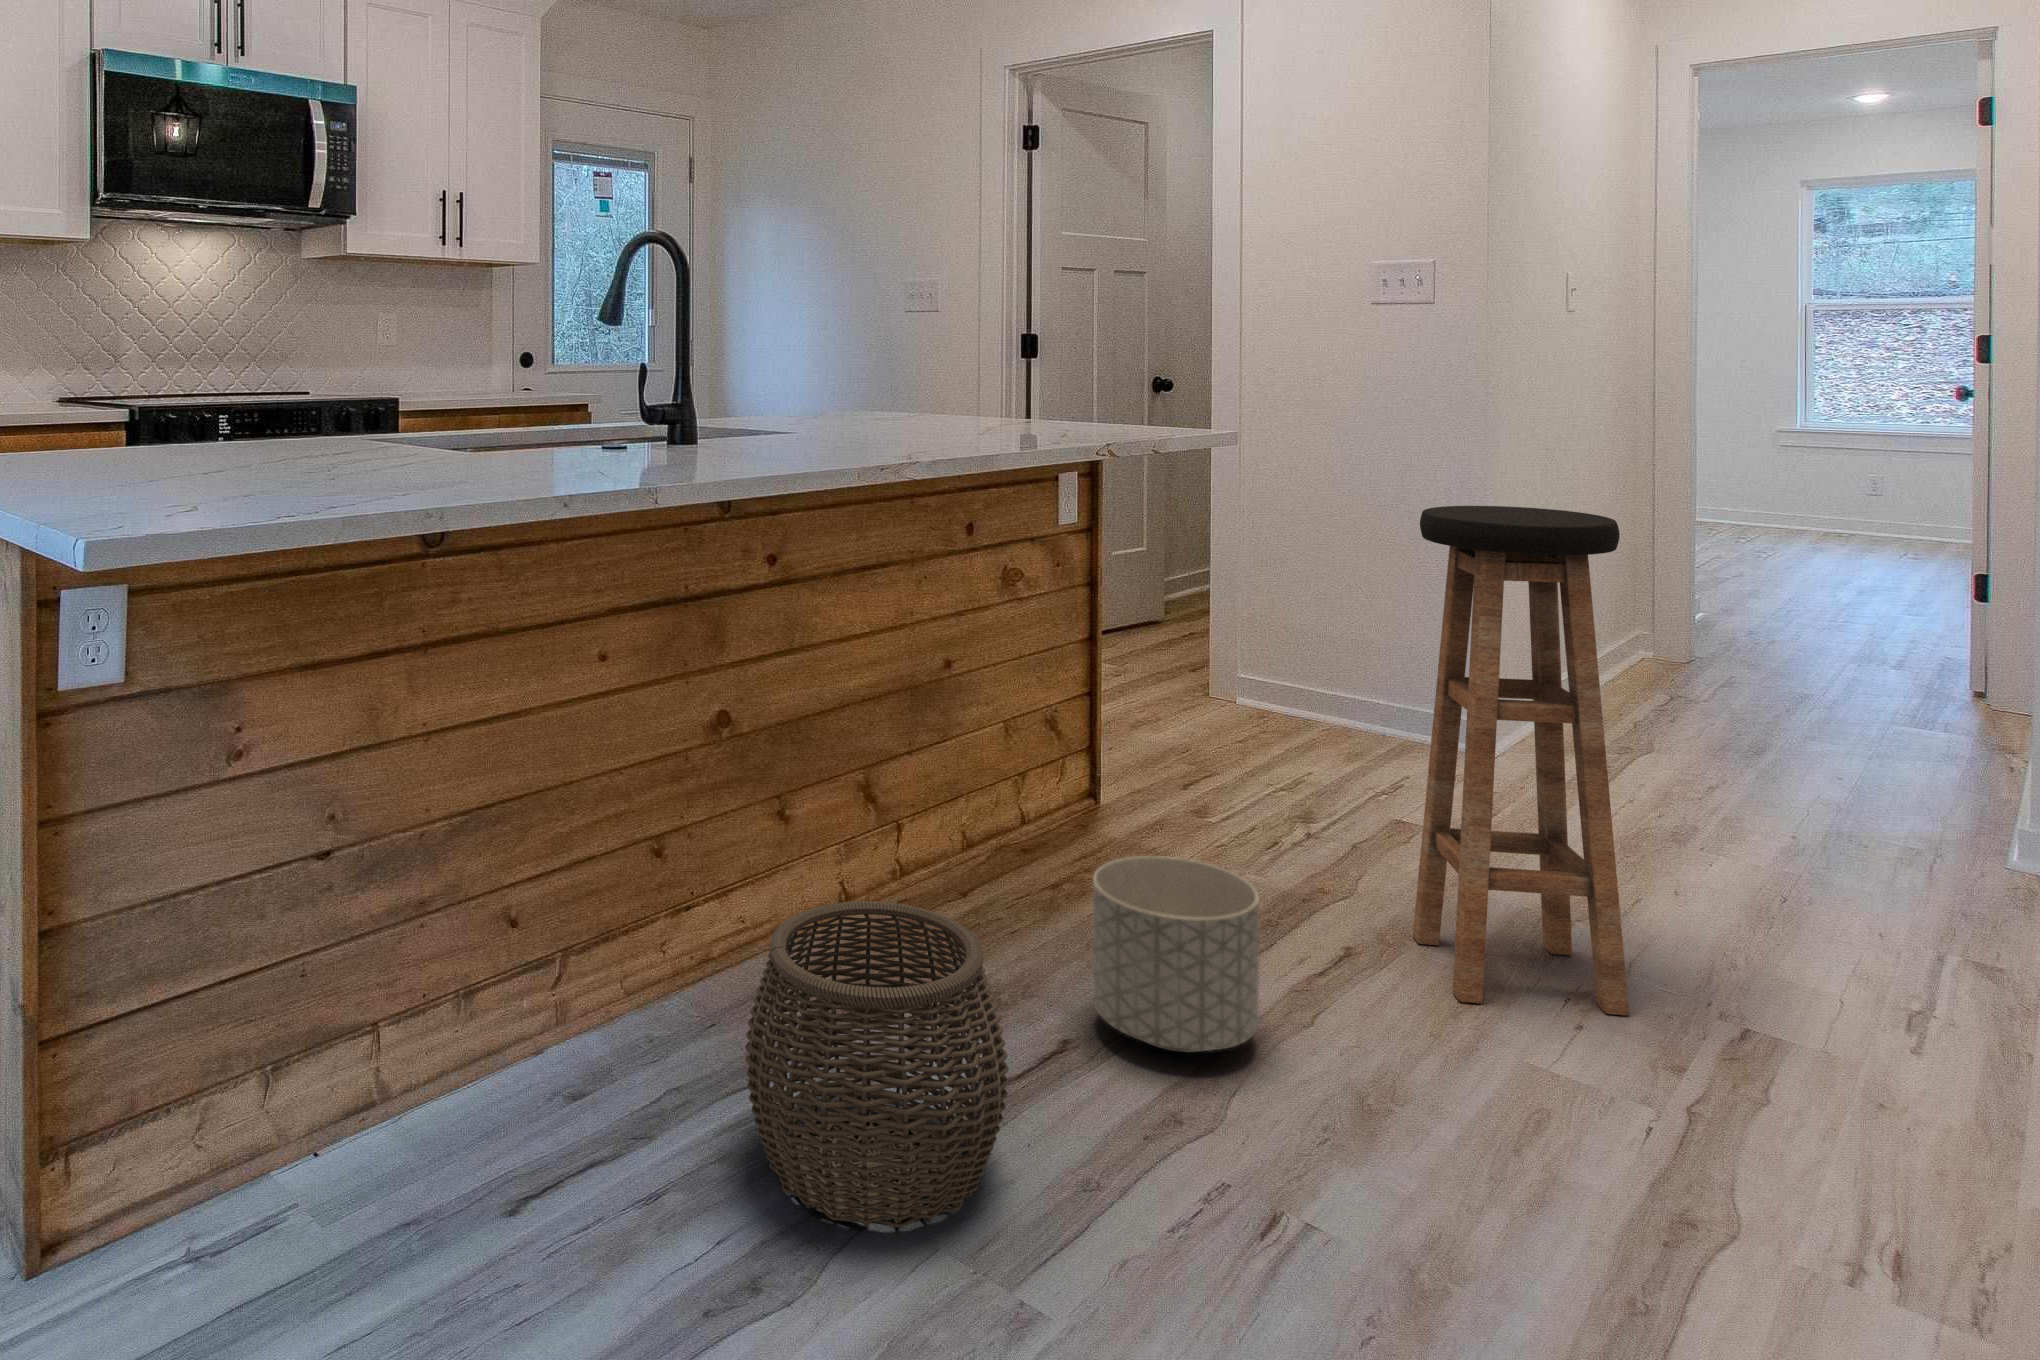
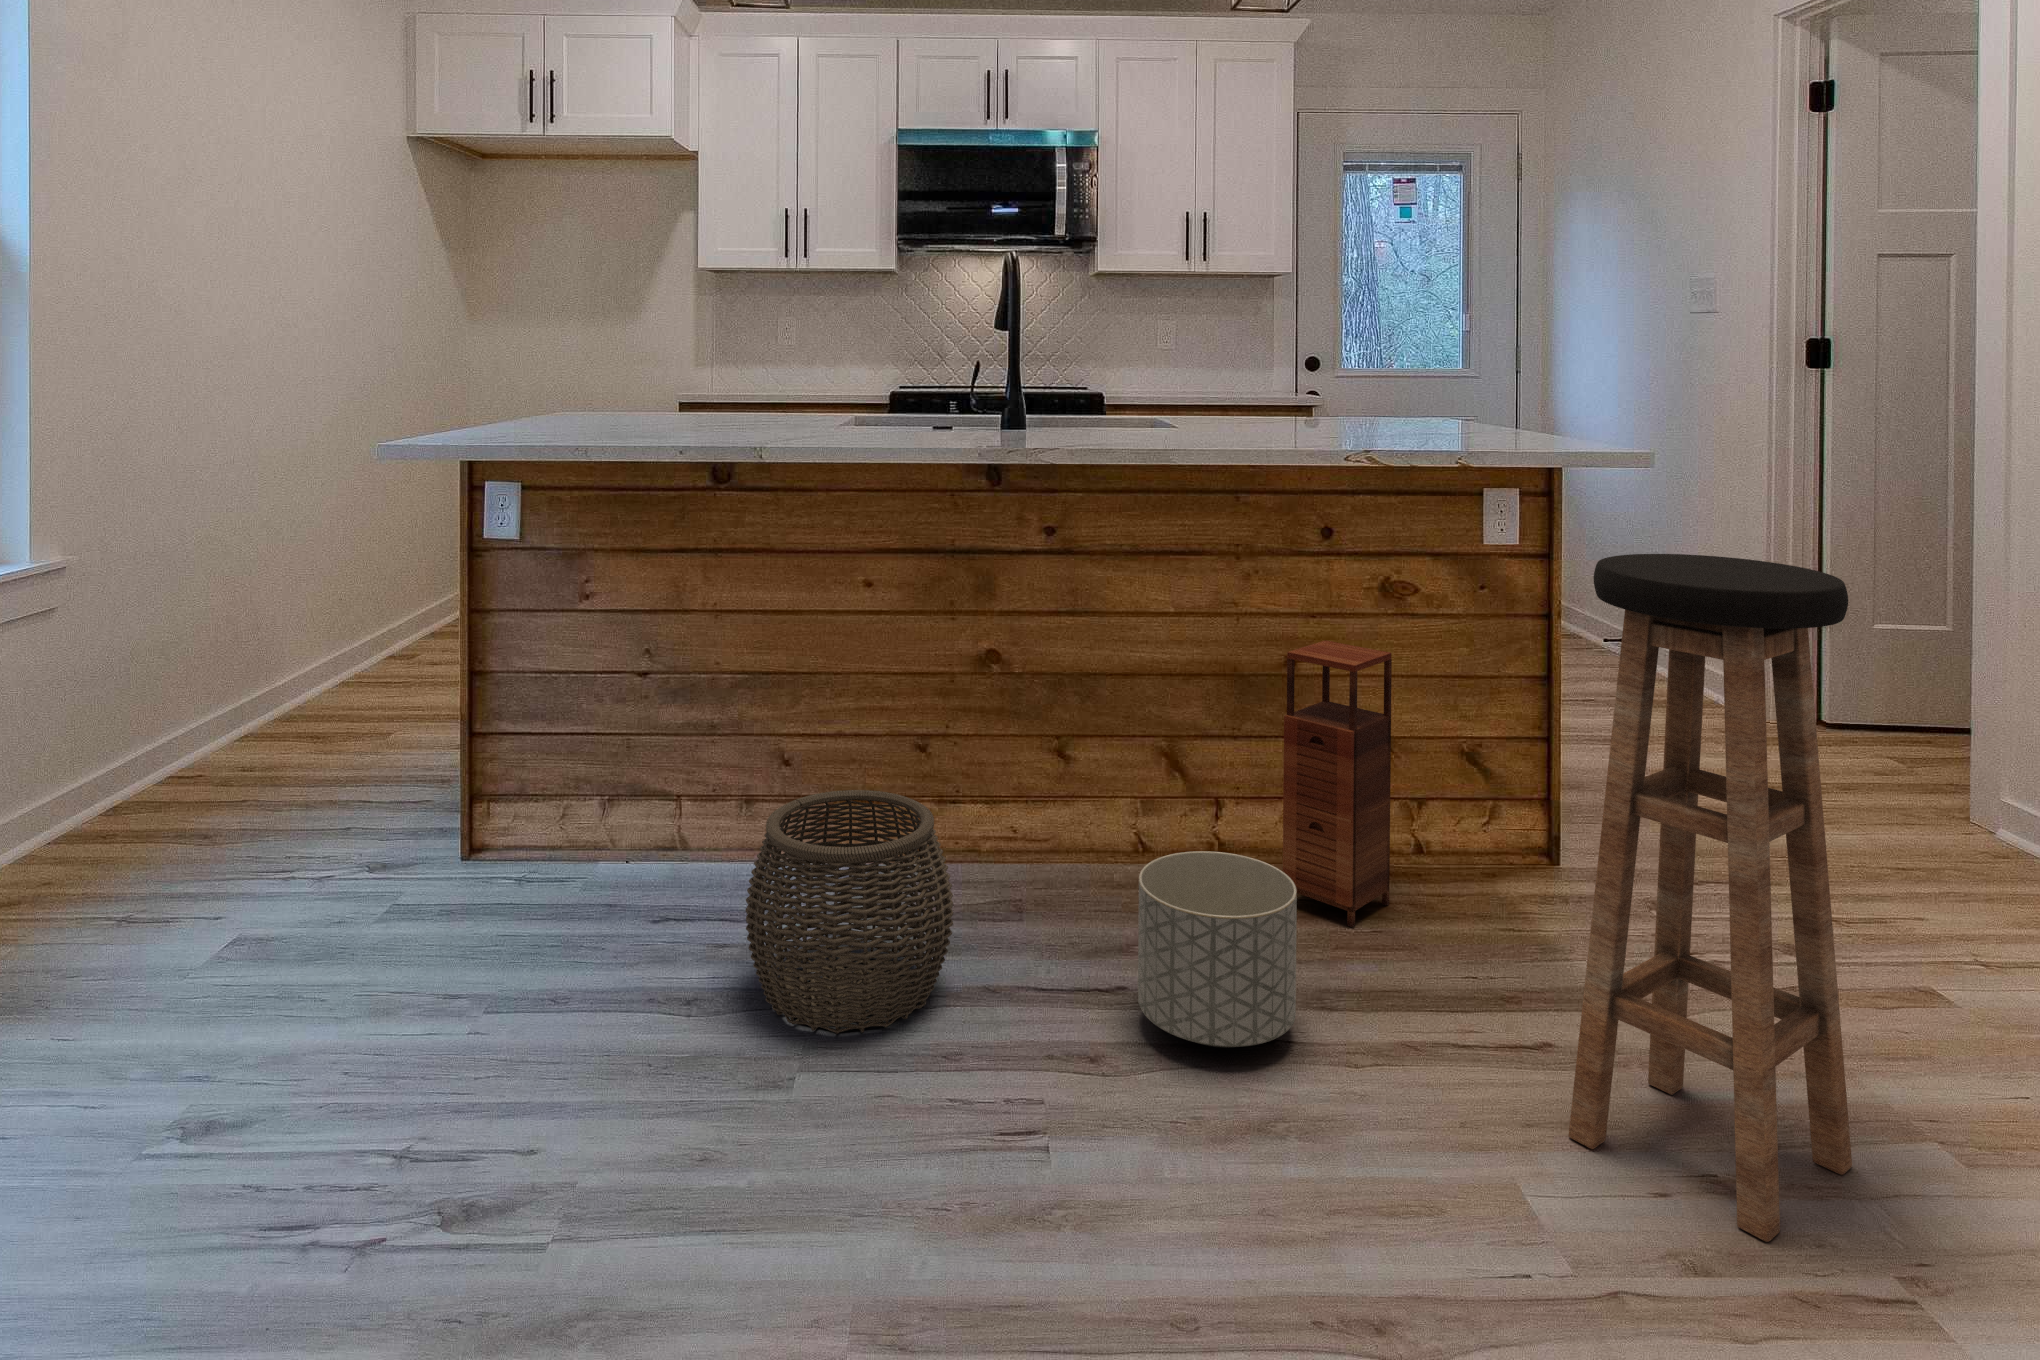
storage cabinet: none [1000,635,1089,907] -> present [1283,640,1392,927]

